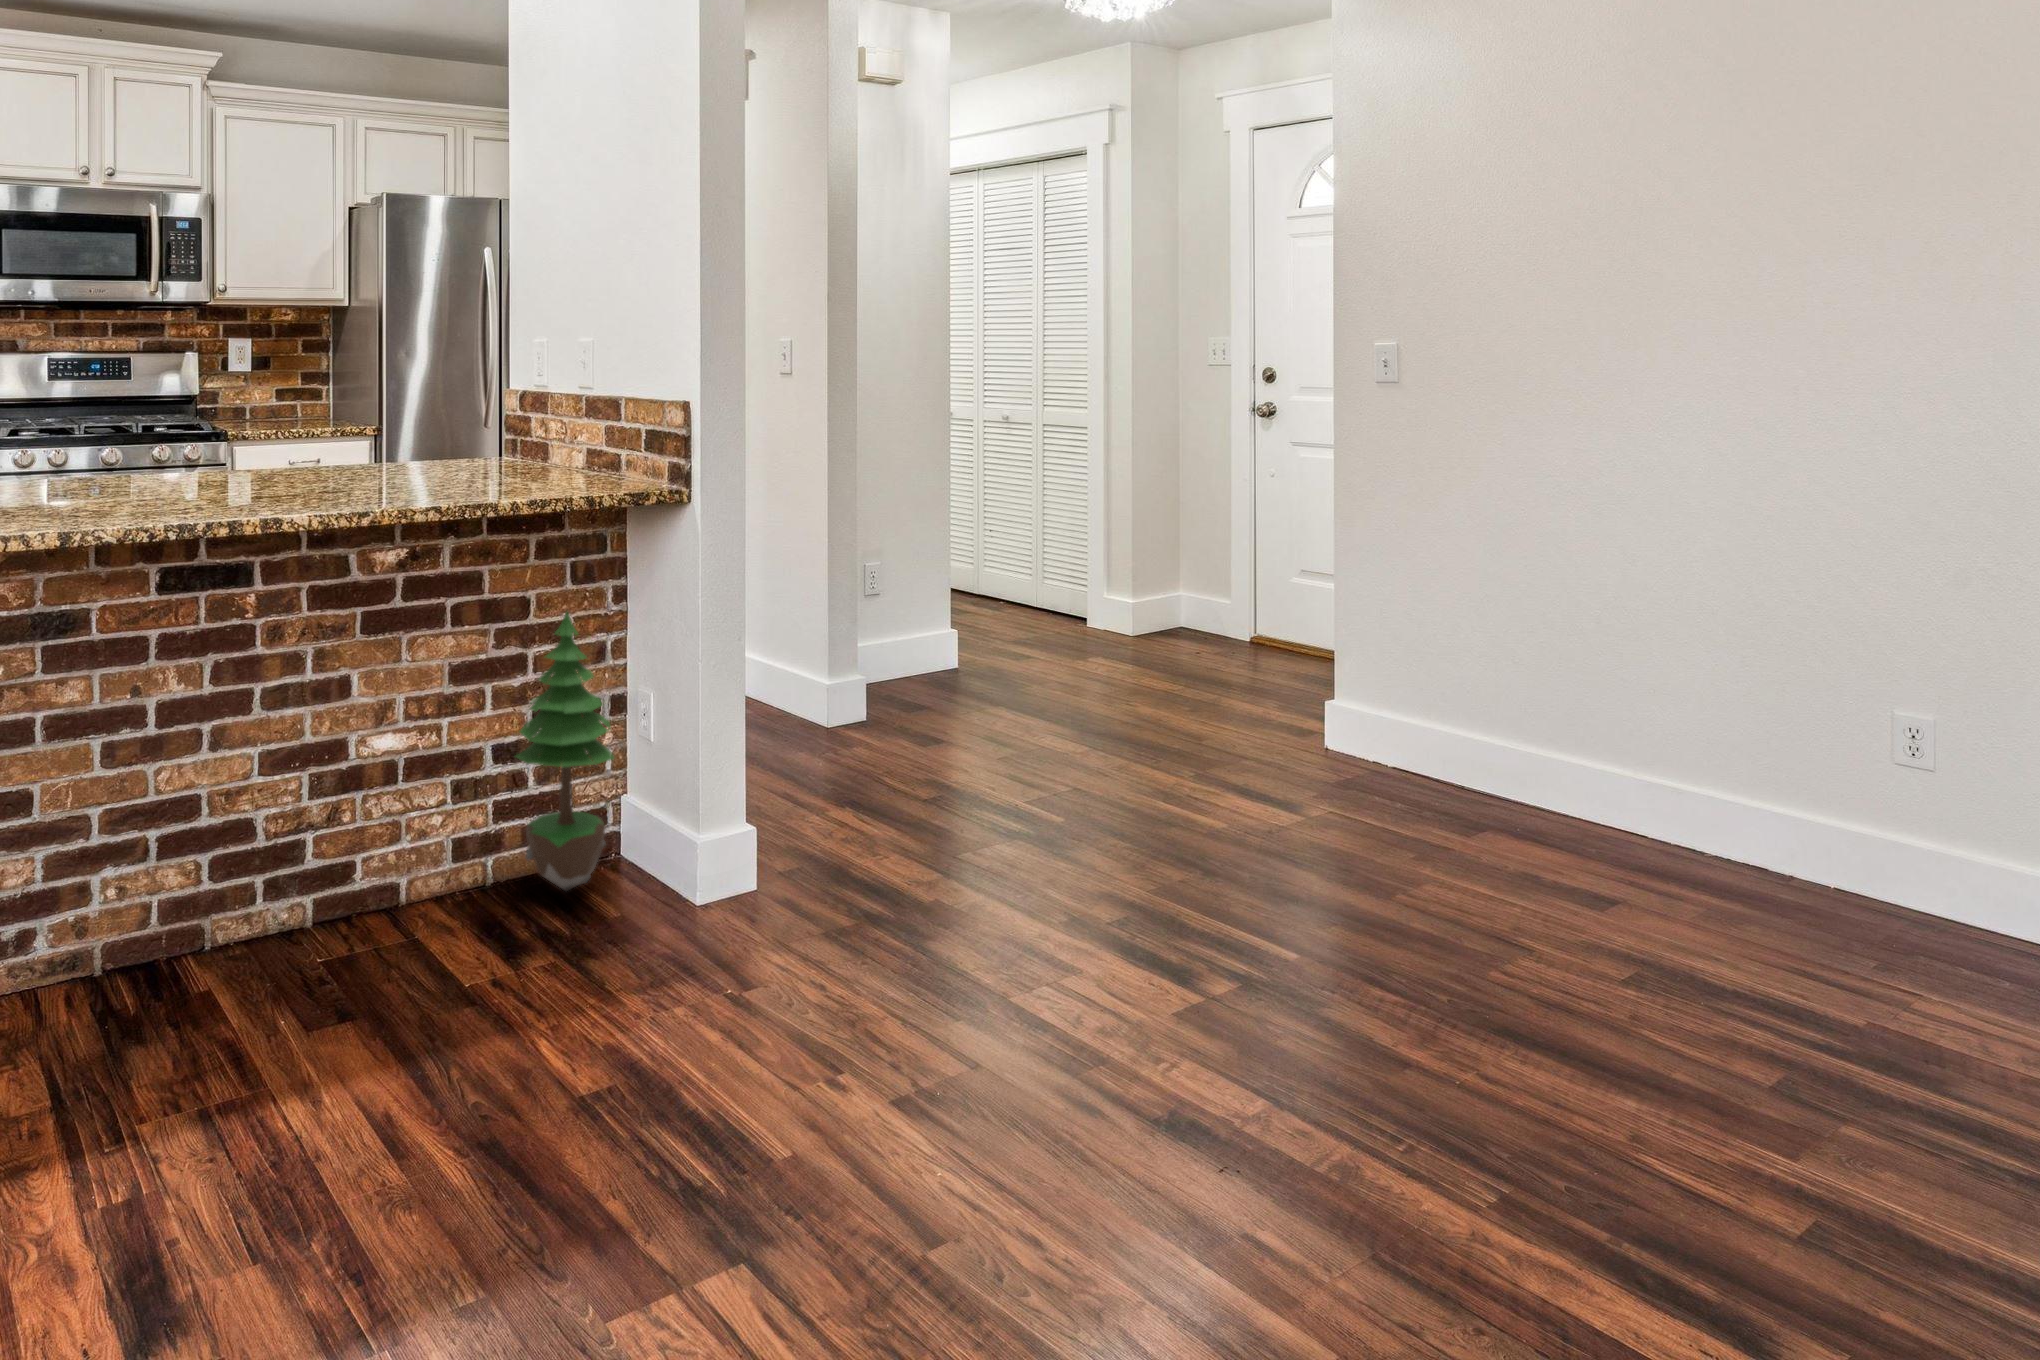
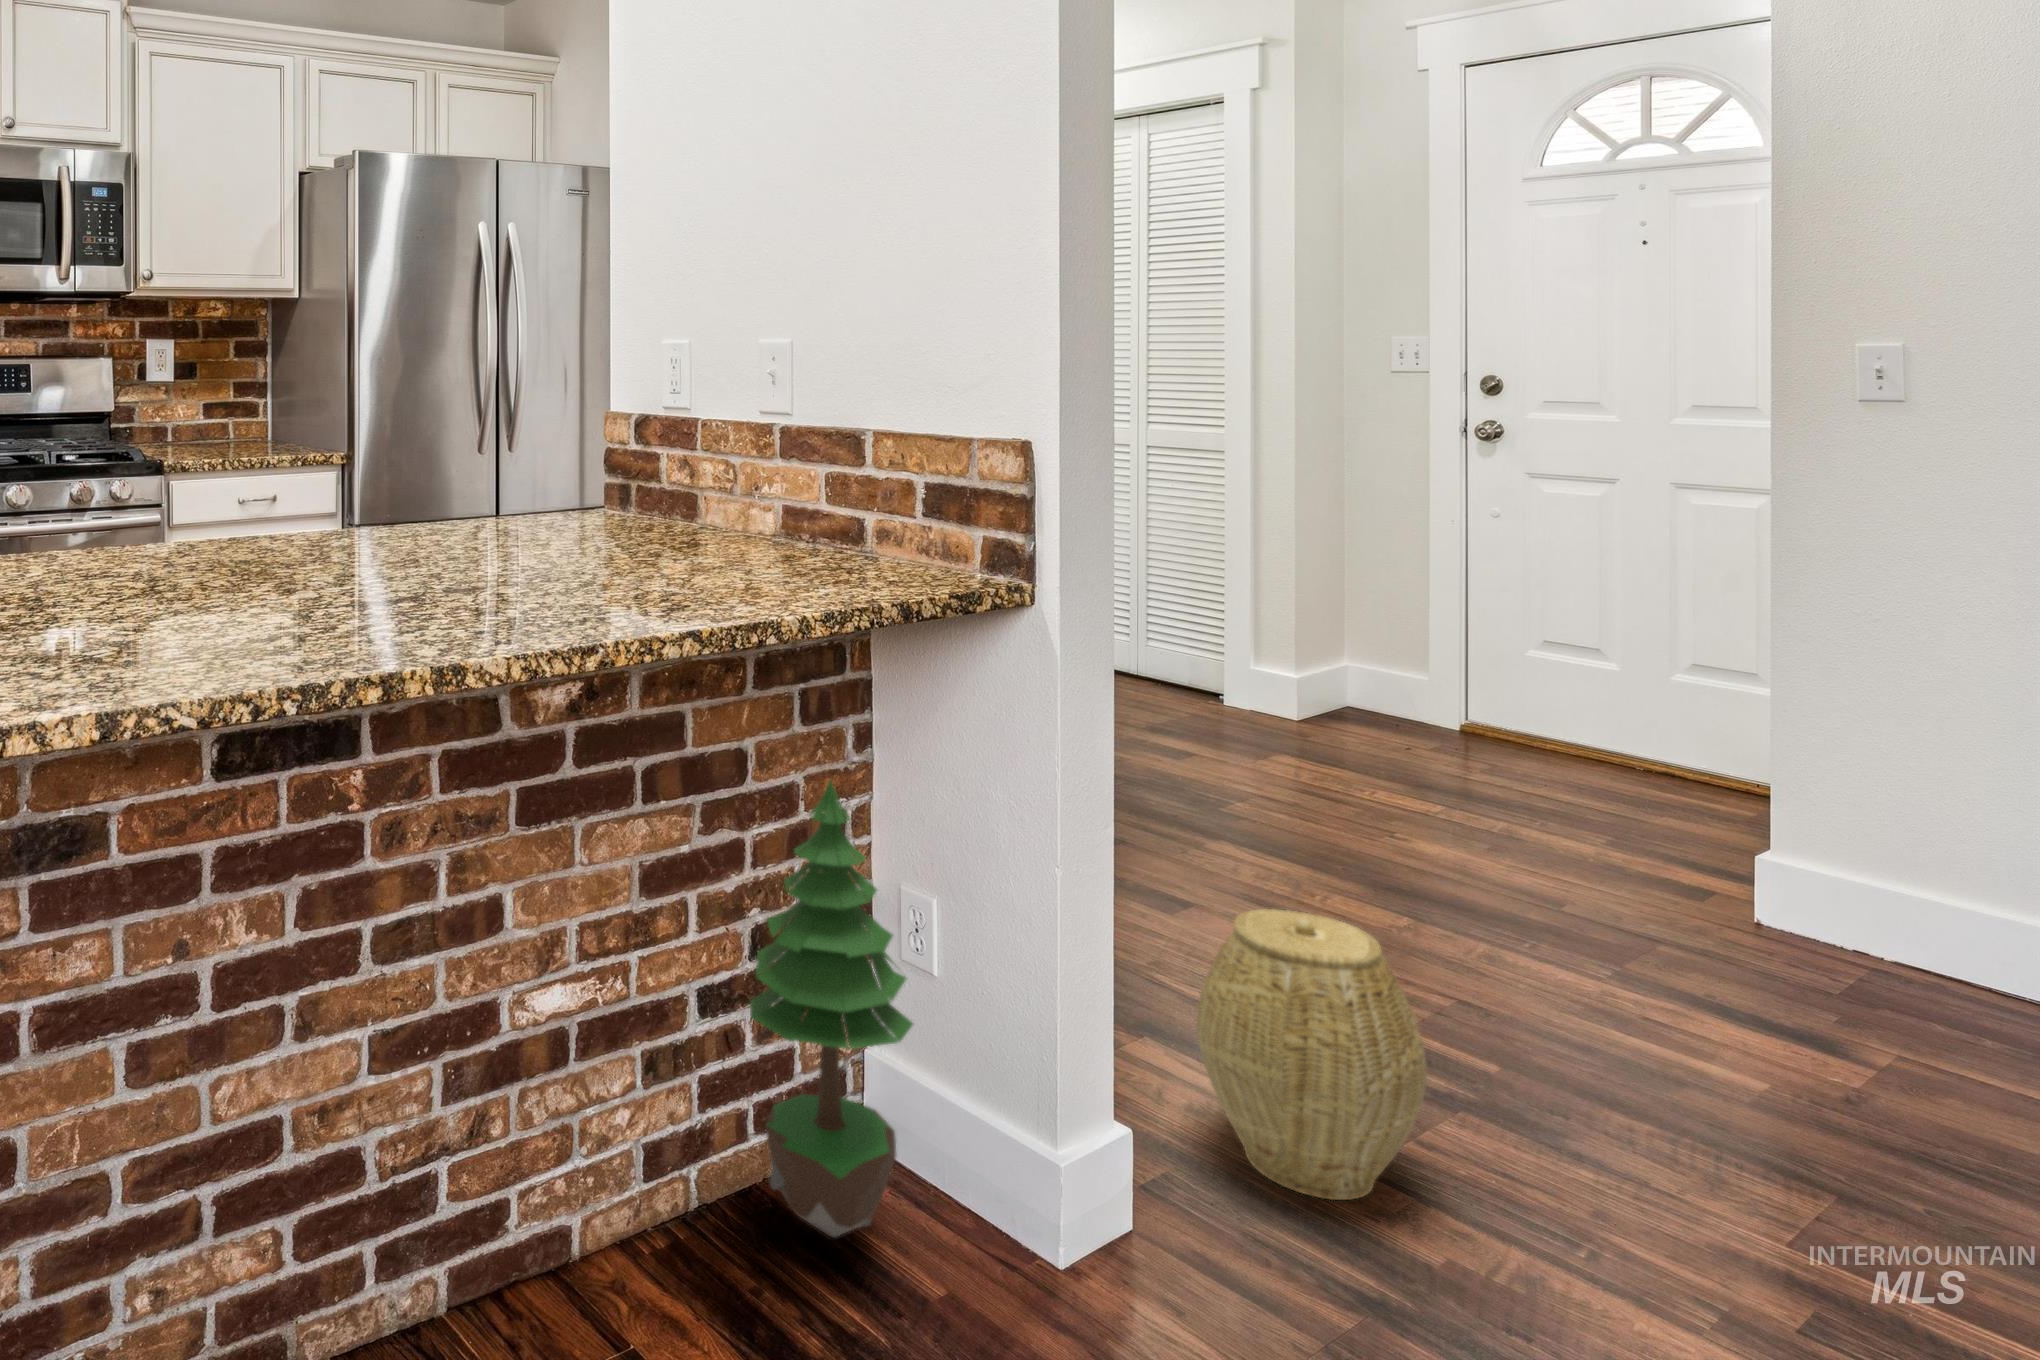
woven basket: none [830,704,956,873] -> present [1197,909,1427,1200]

